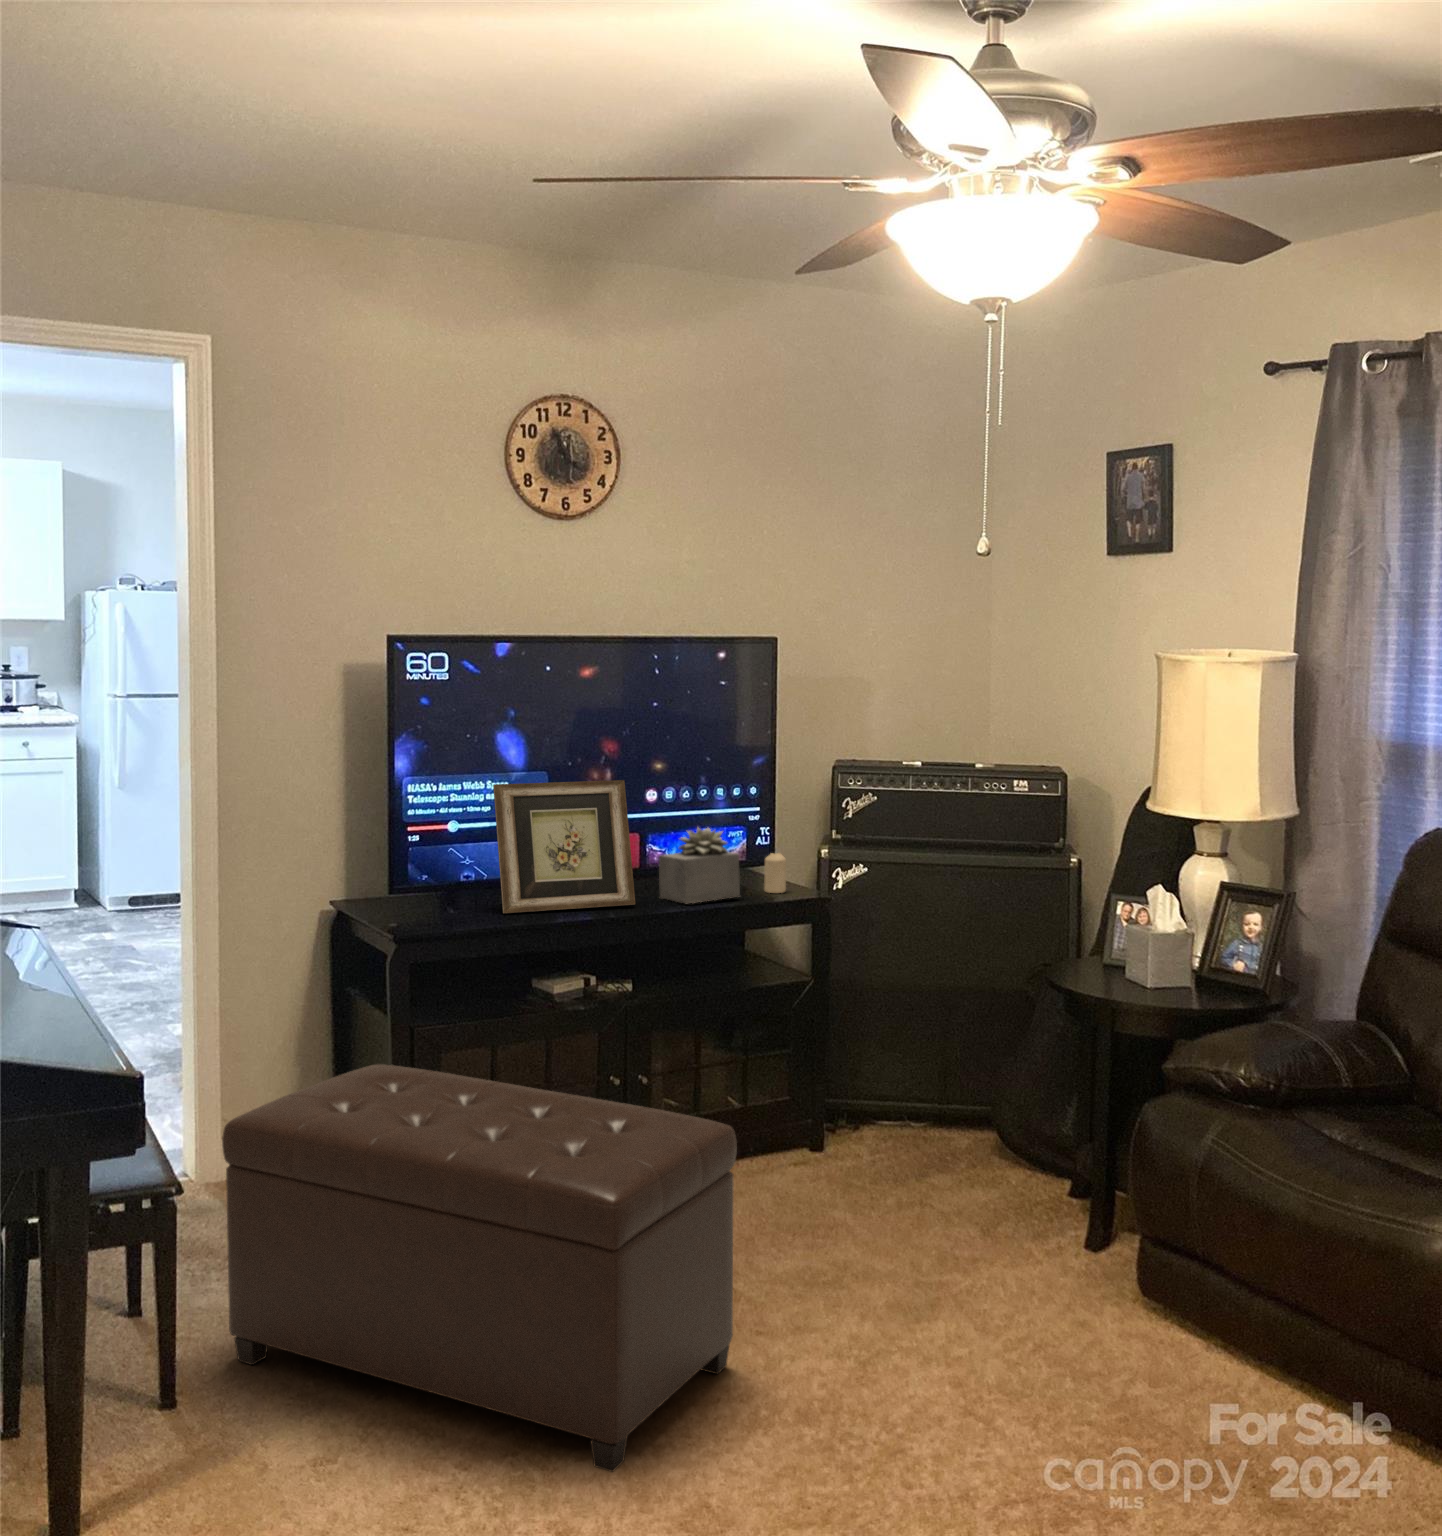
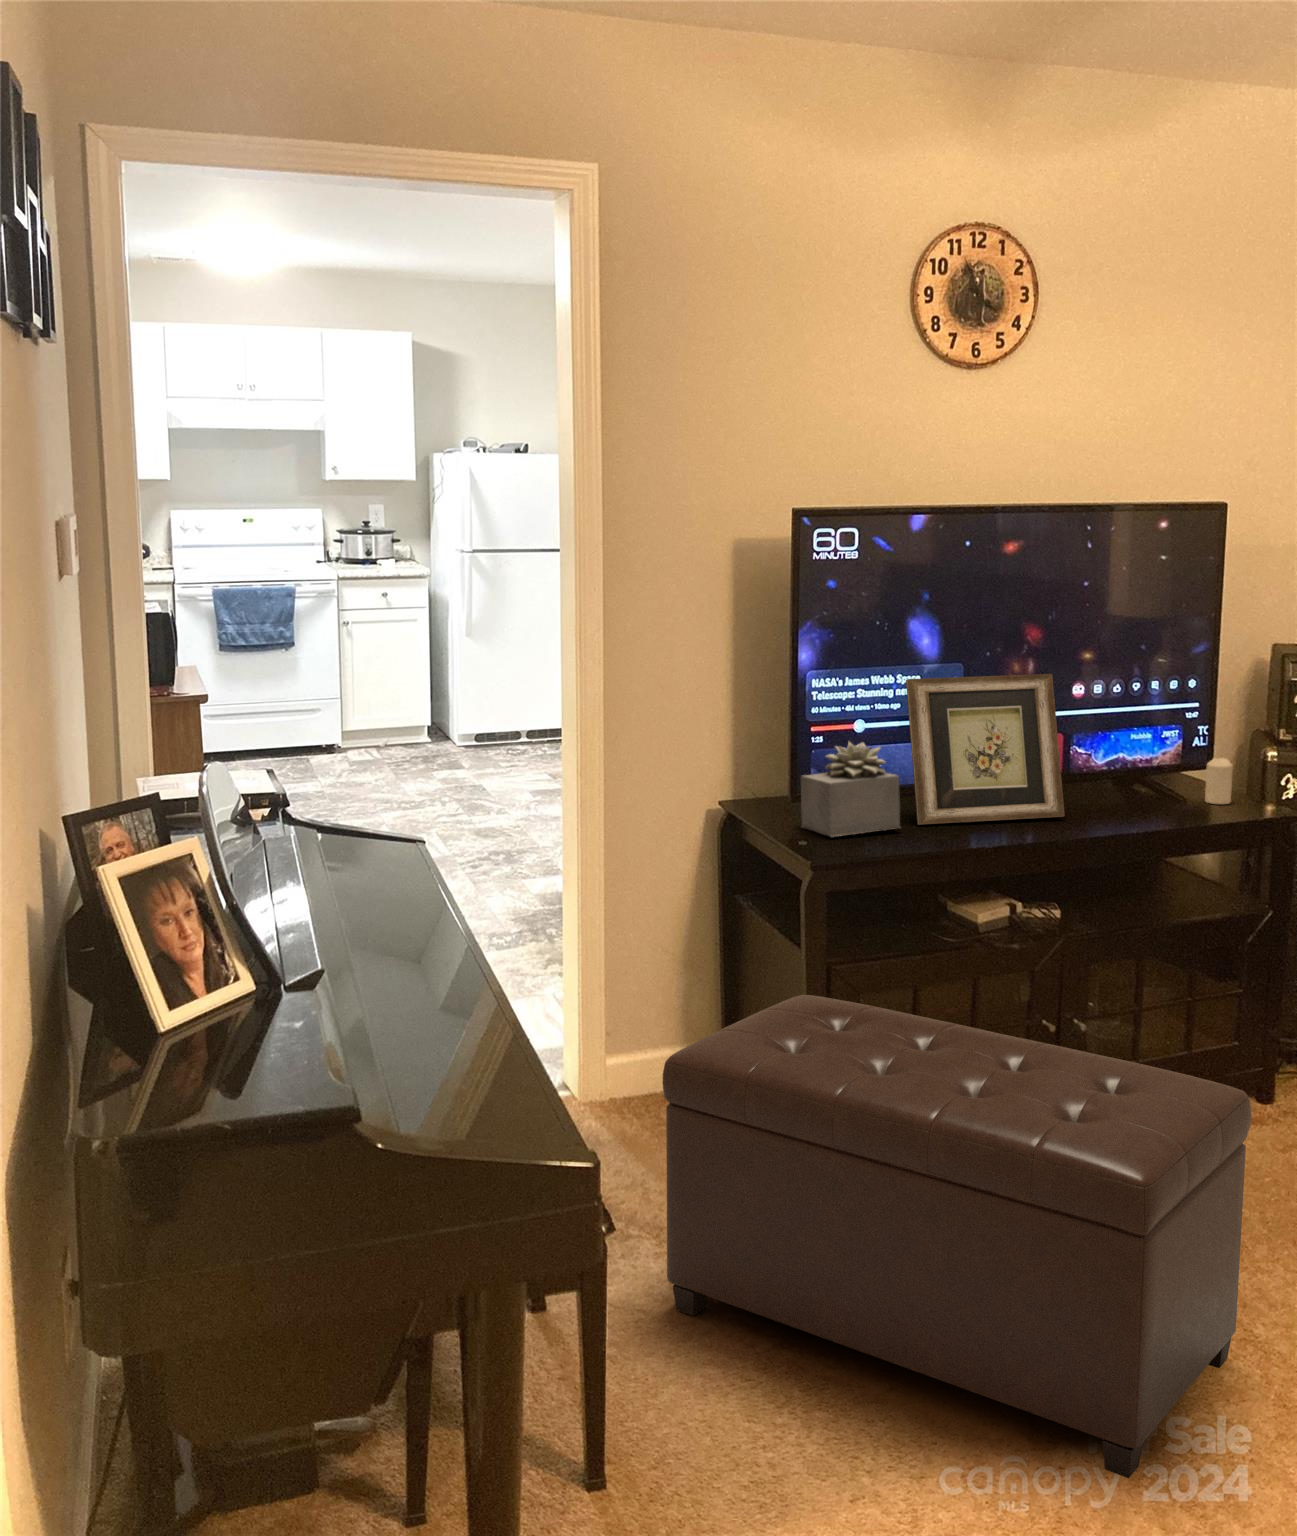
succulent plant: present [659,827,740,903] -> present [801,742,900,836]

